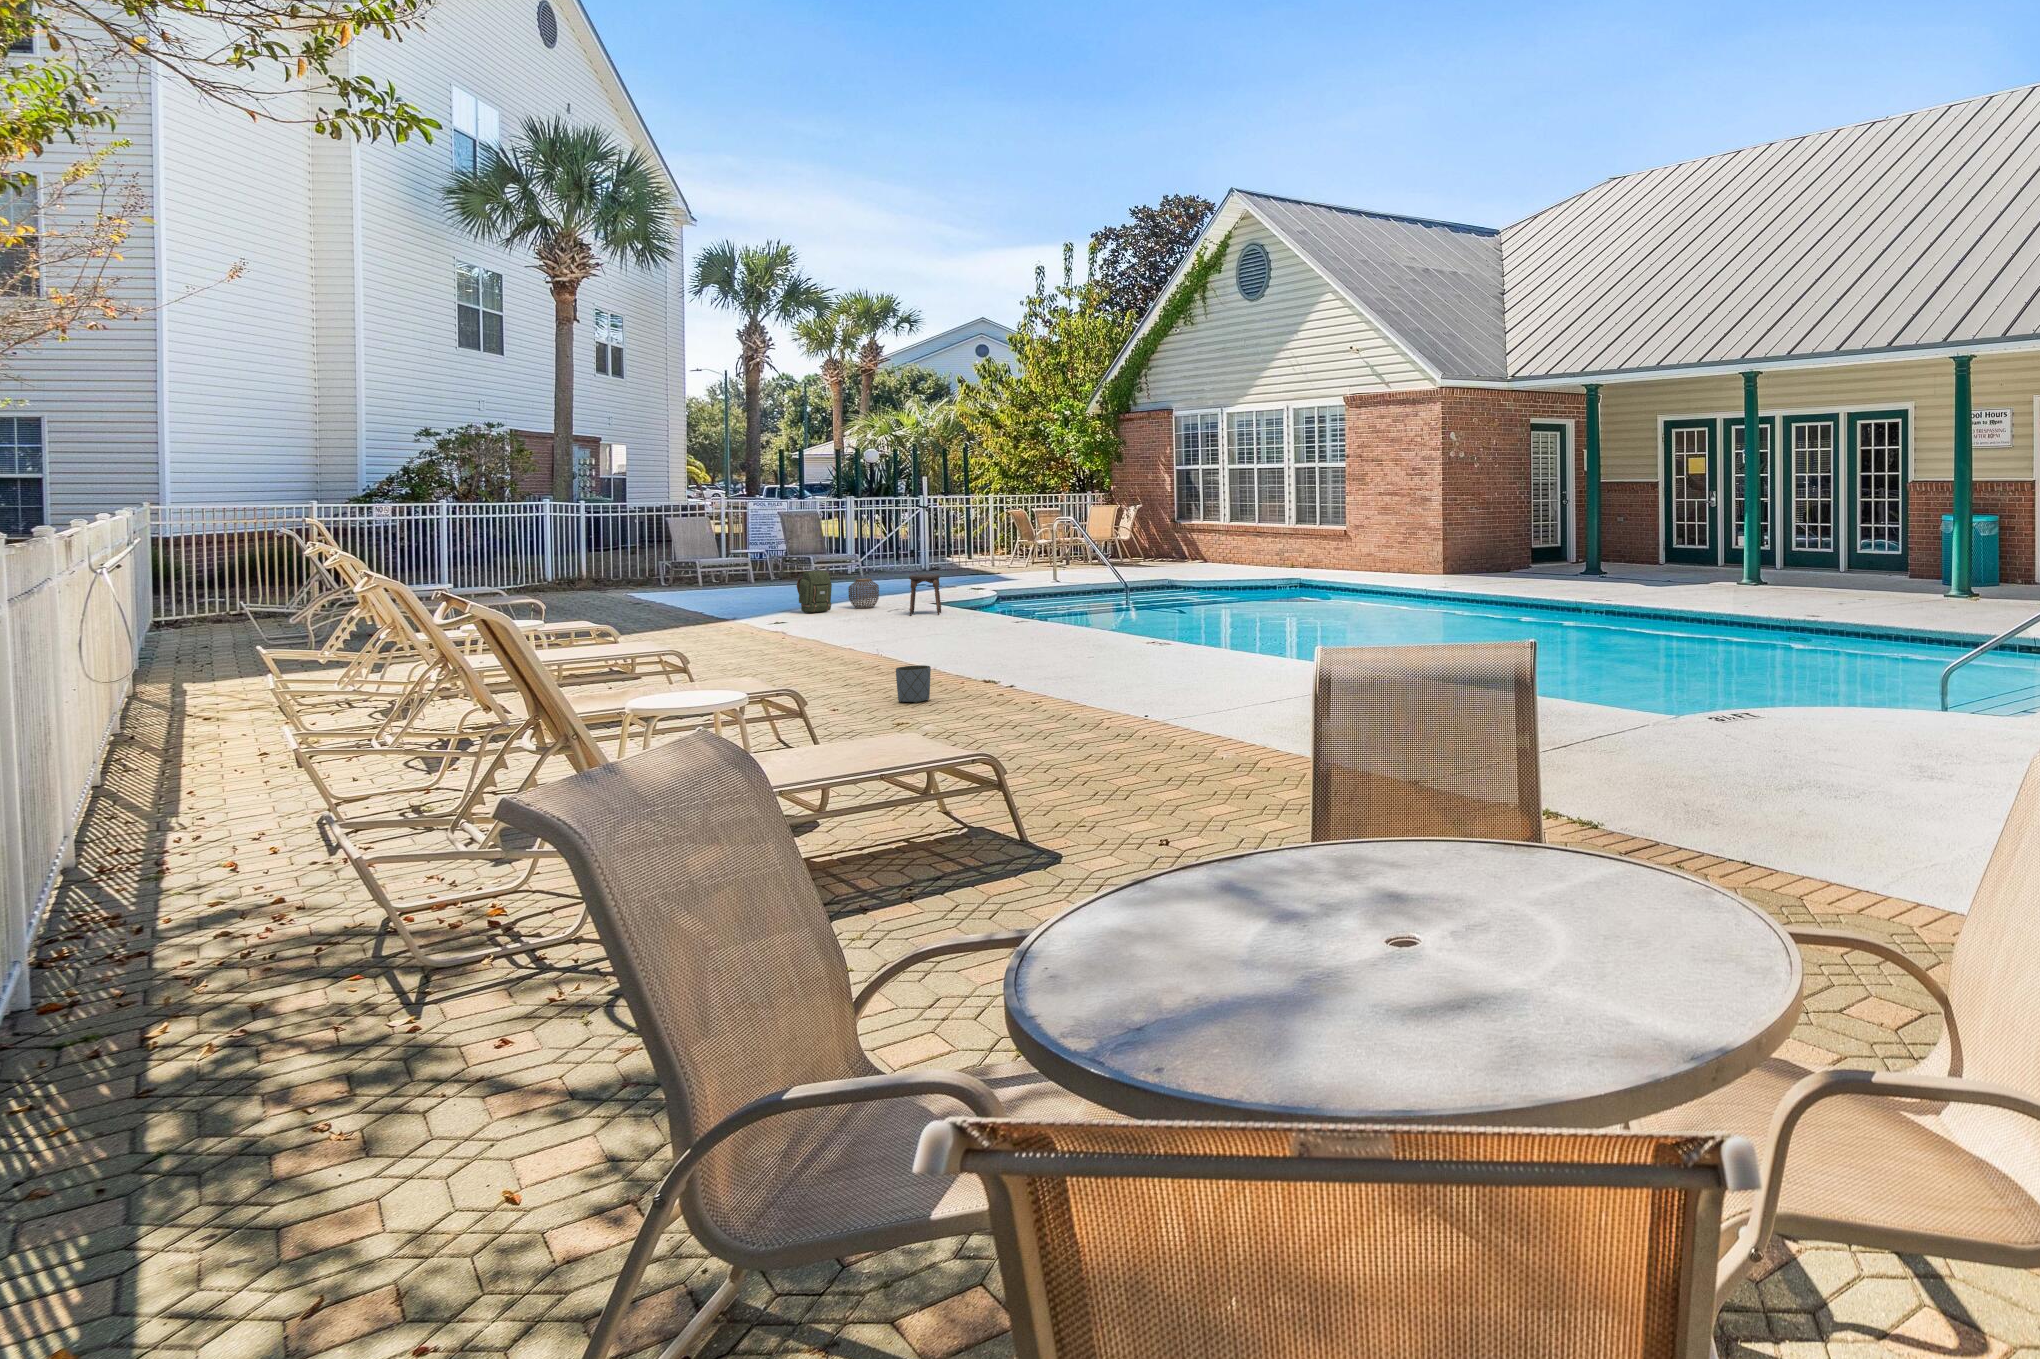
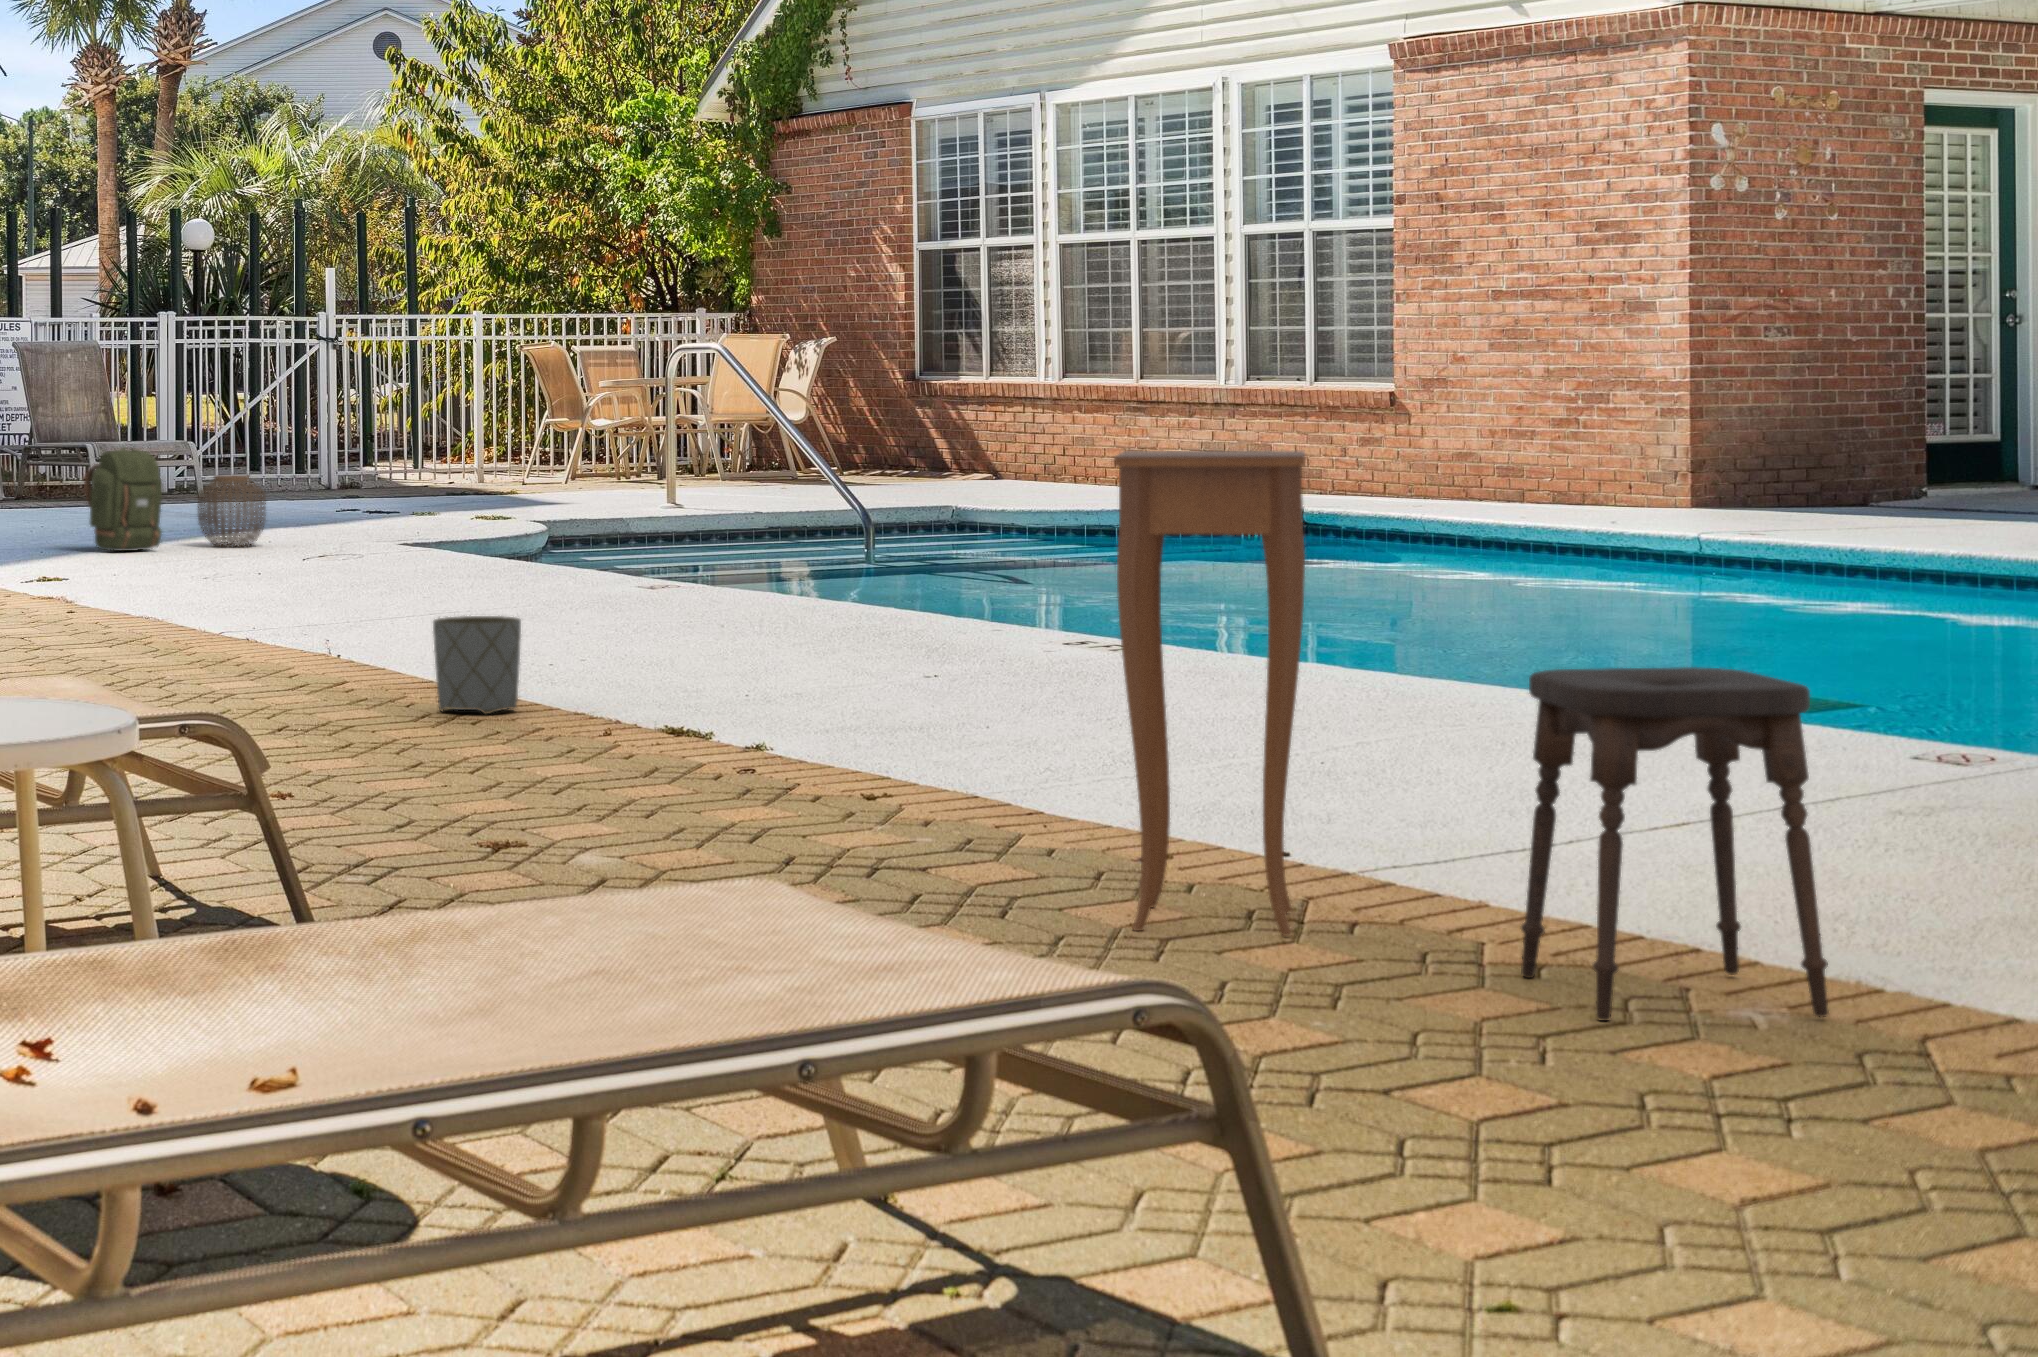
stool: present [909,574,941,616] -> present [1521,667,1828,1021]
side table: none [1068,635,1139,793] -> present [1114,451,1305,936]

